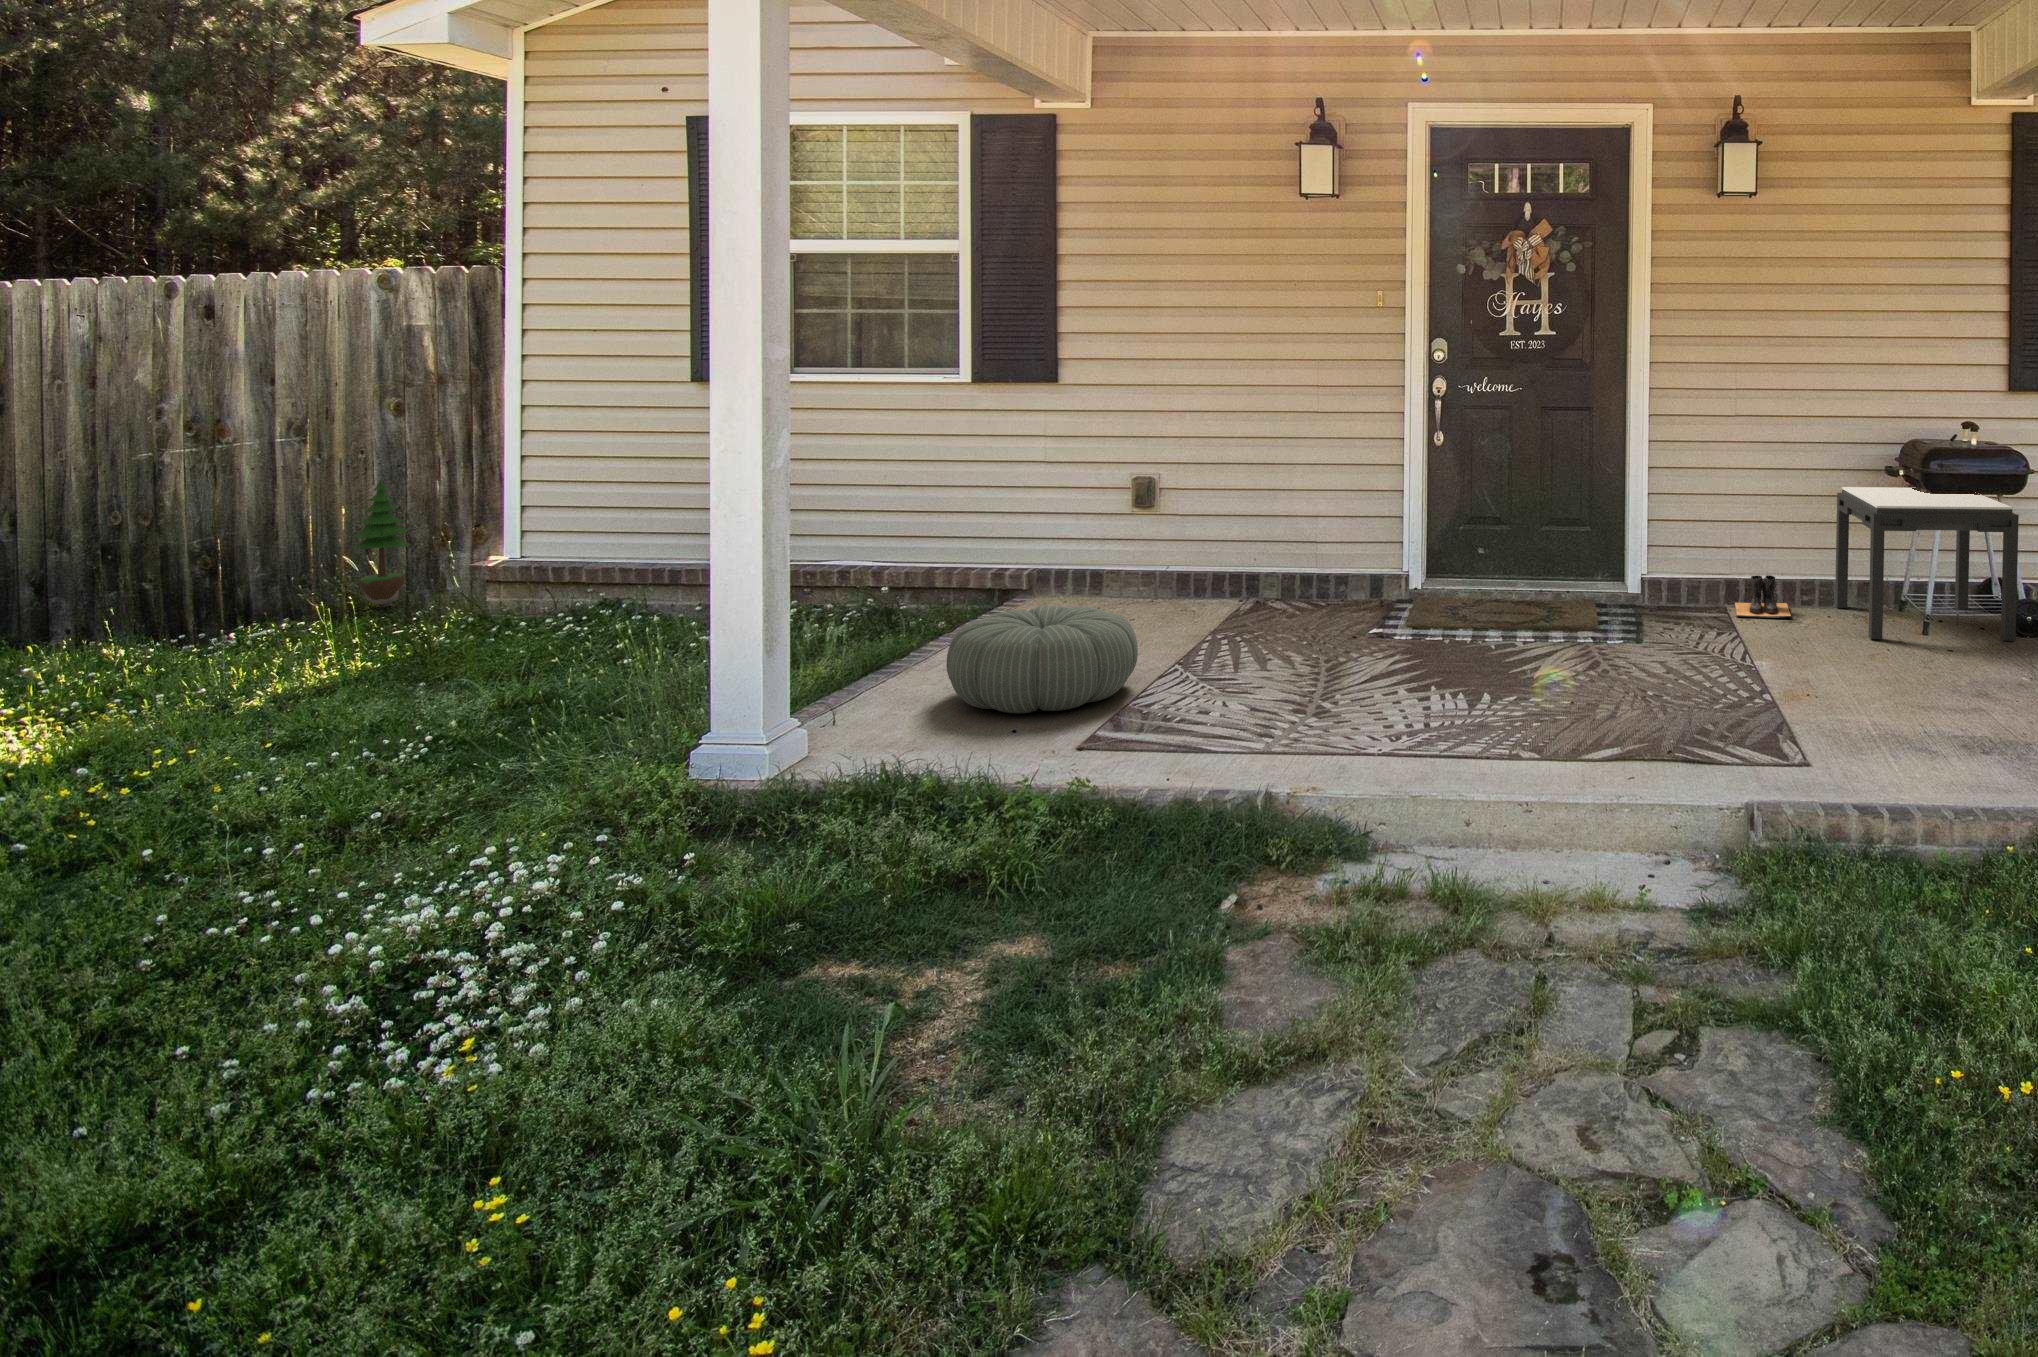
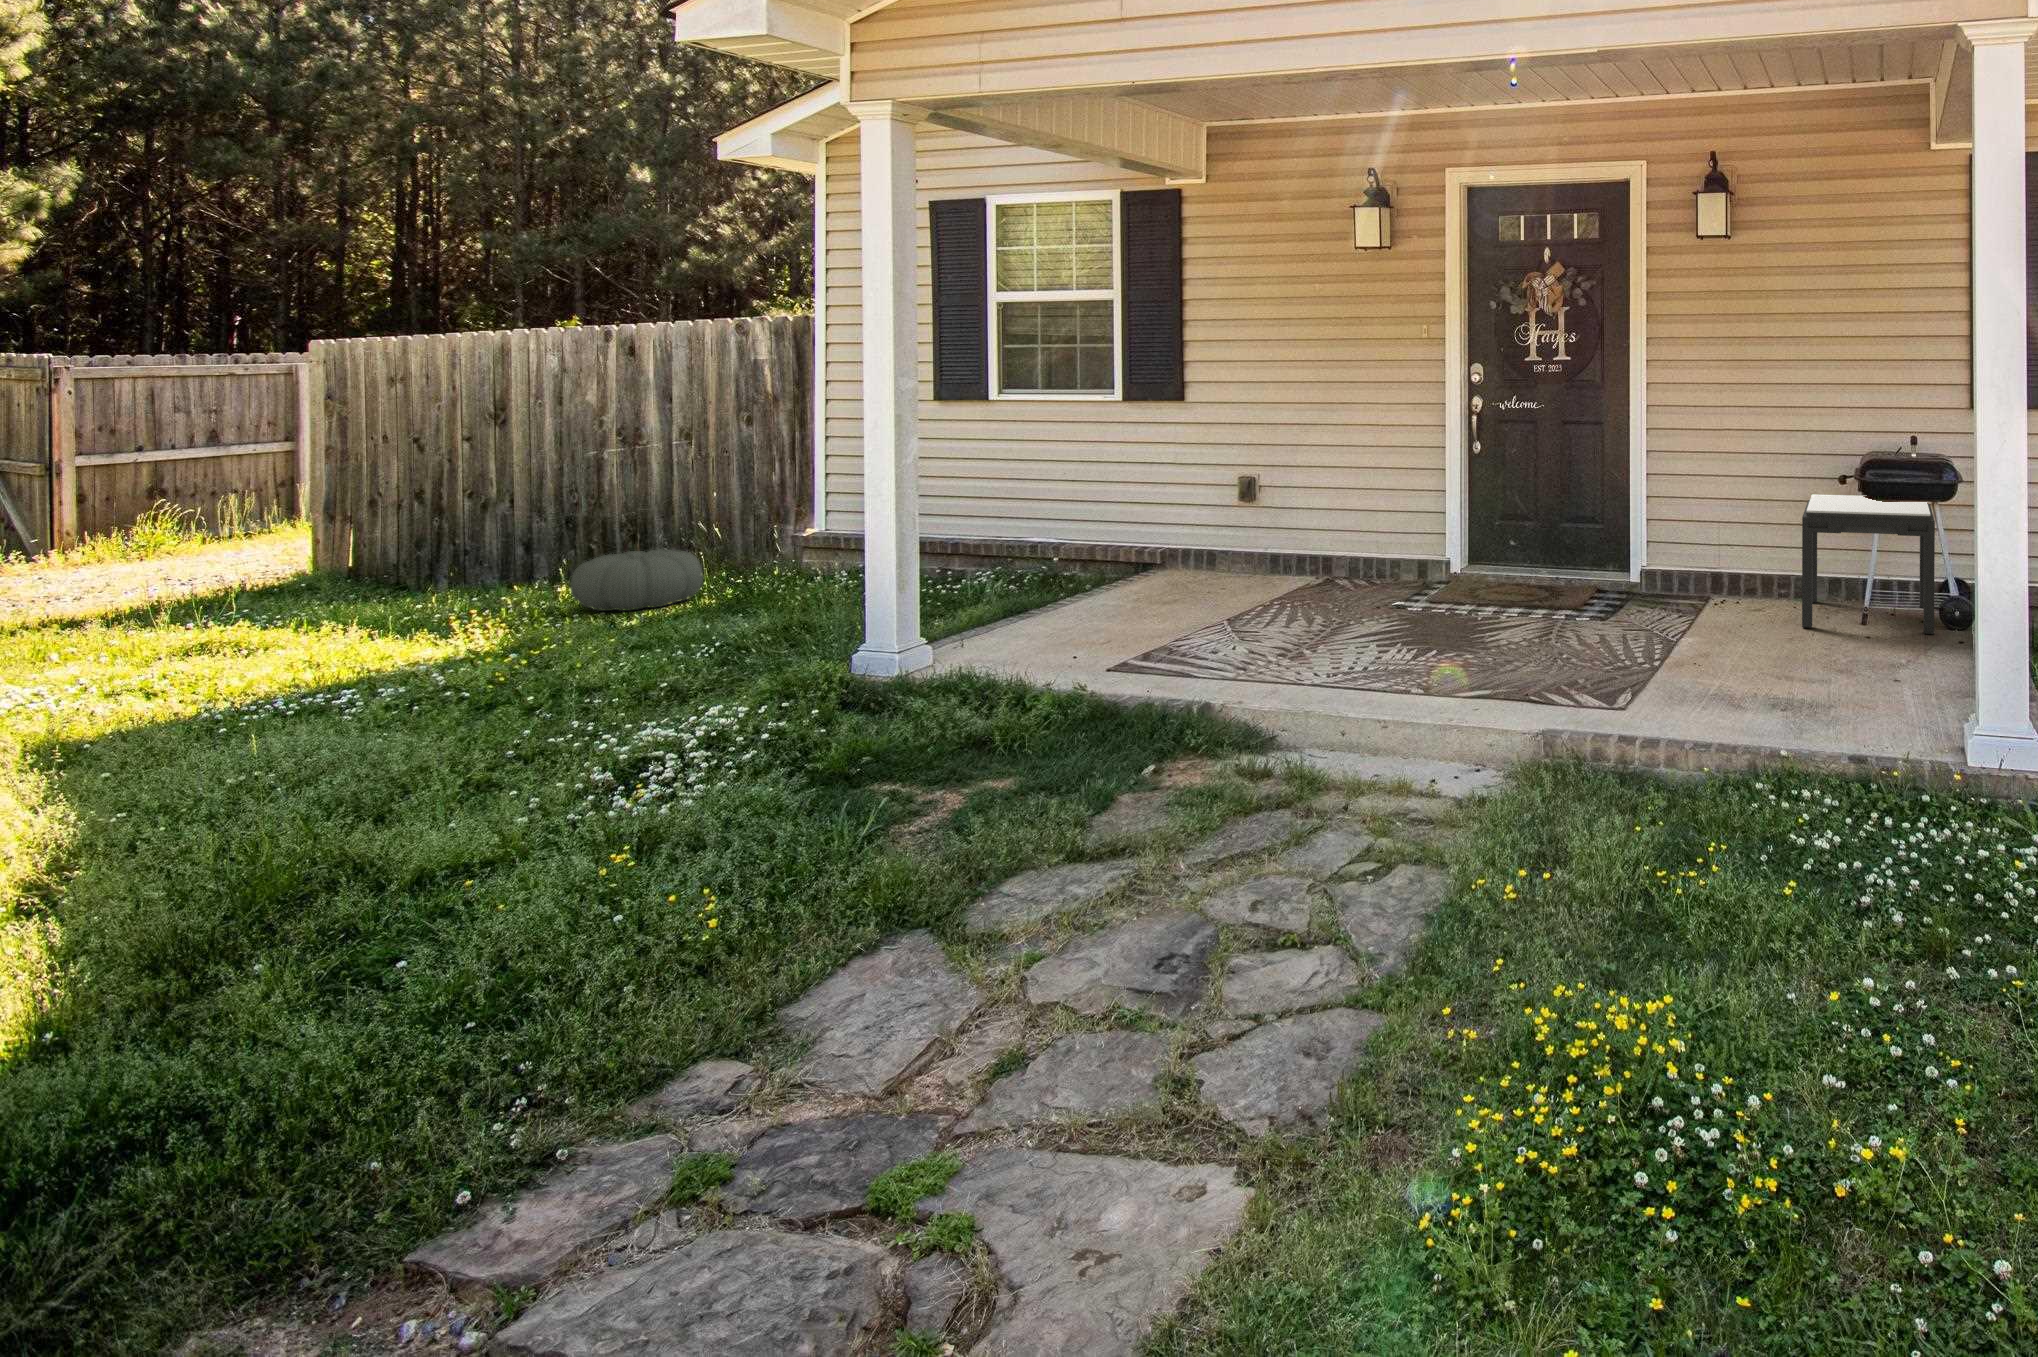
potted tree: present [352,479,411,607] -> none [720,470,758,564]
boots: present [1735,575,1791,618] -> none [1707,571,1763,608]
pouf: present [946,606,1138,713] -> present [571,550,703,611]

